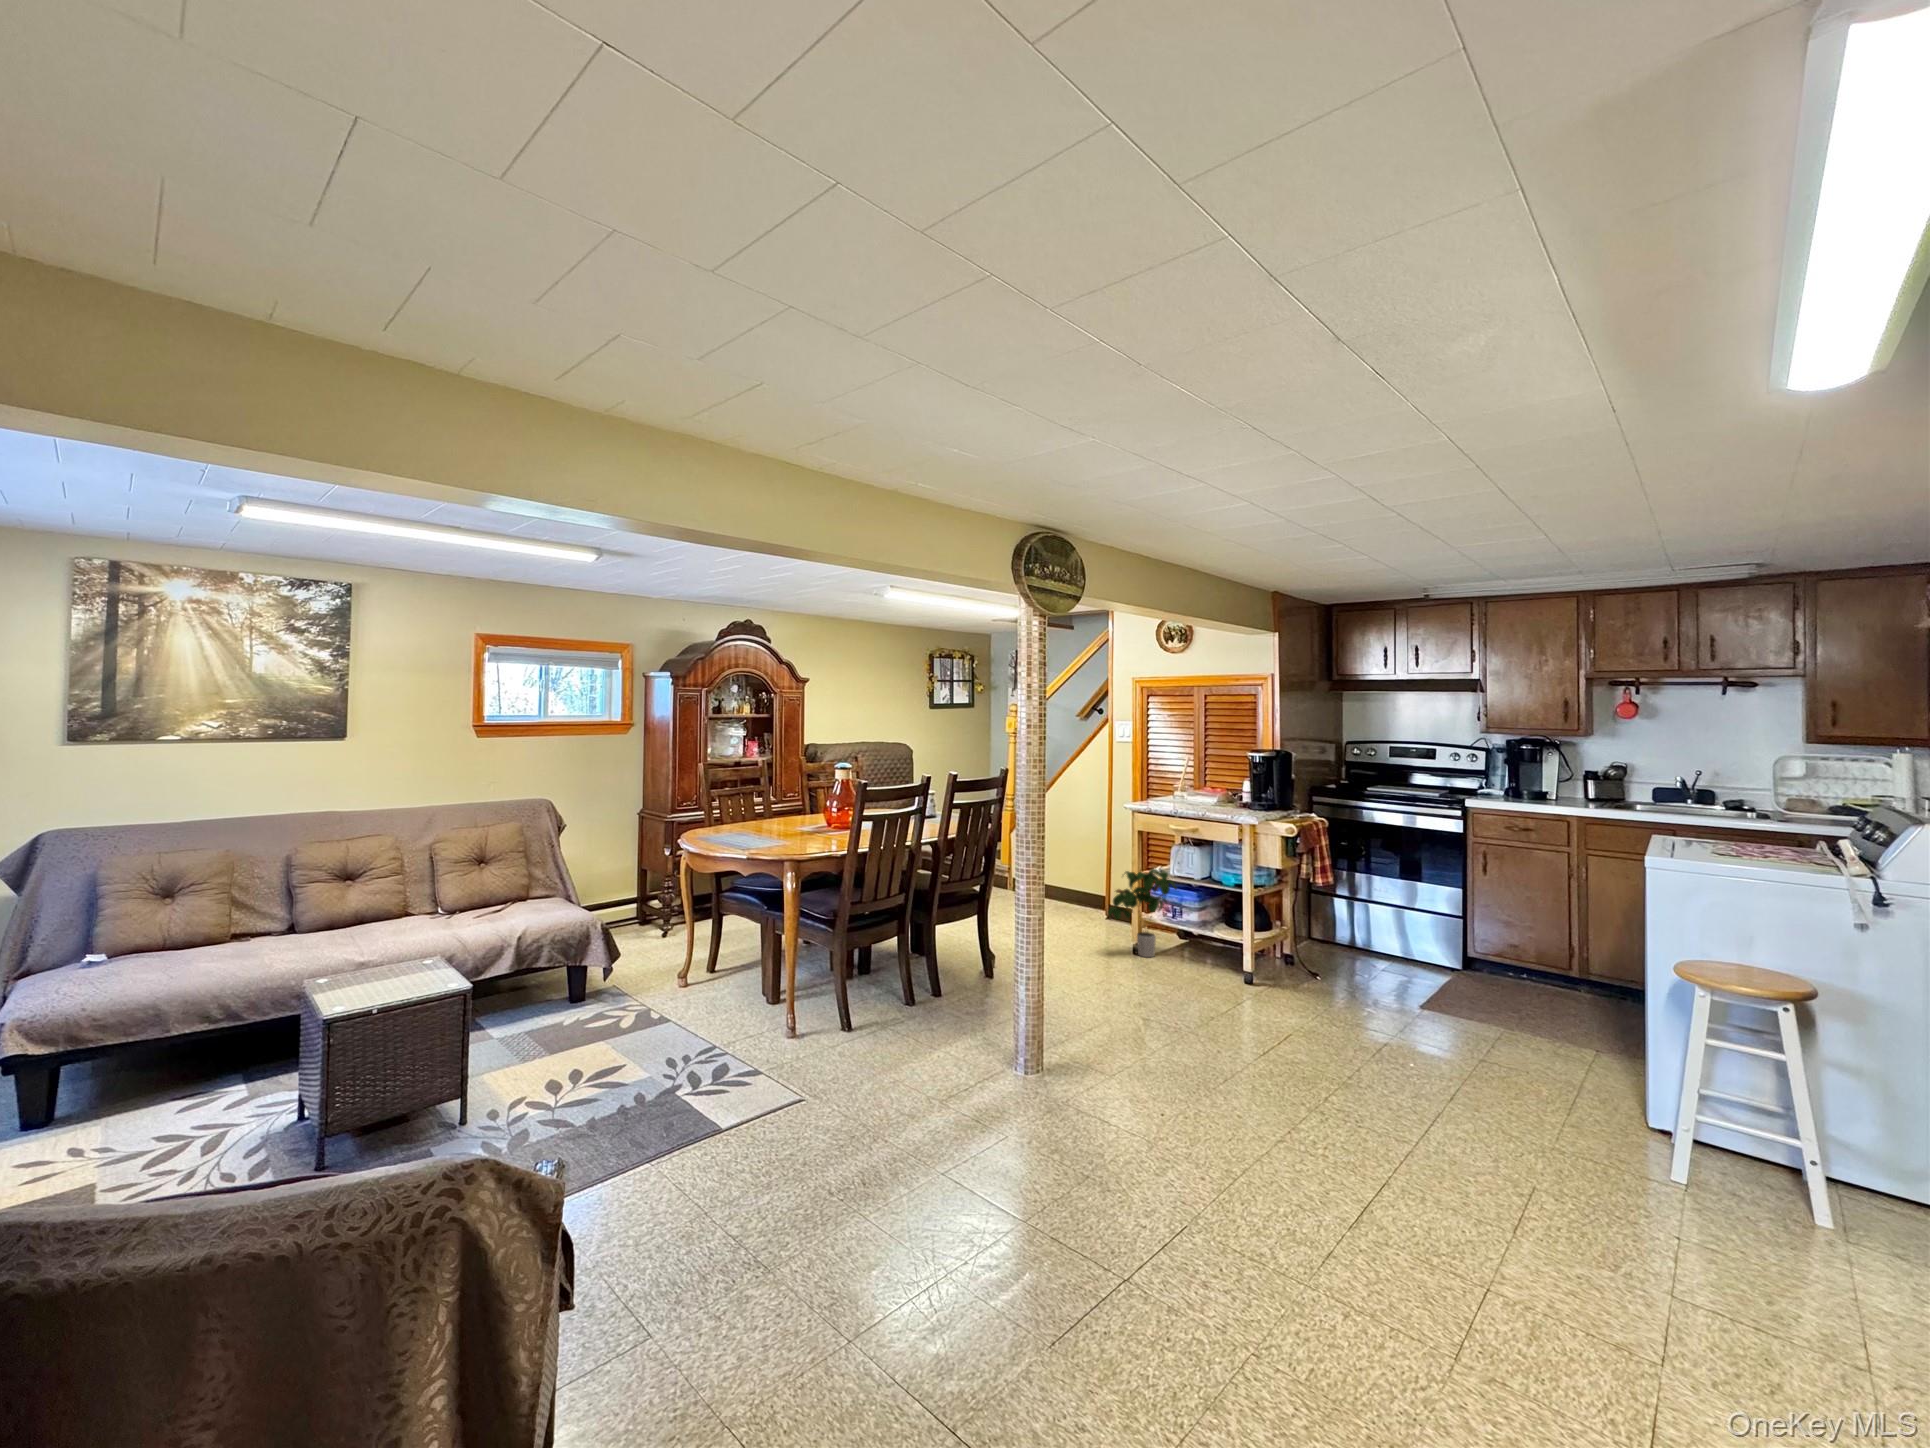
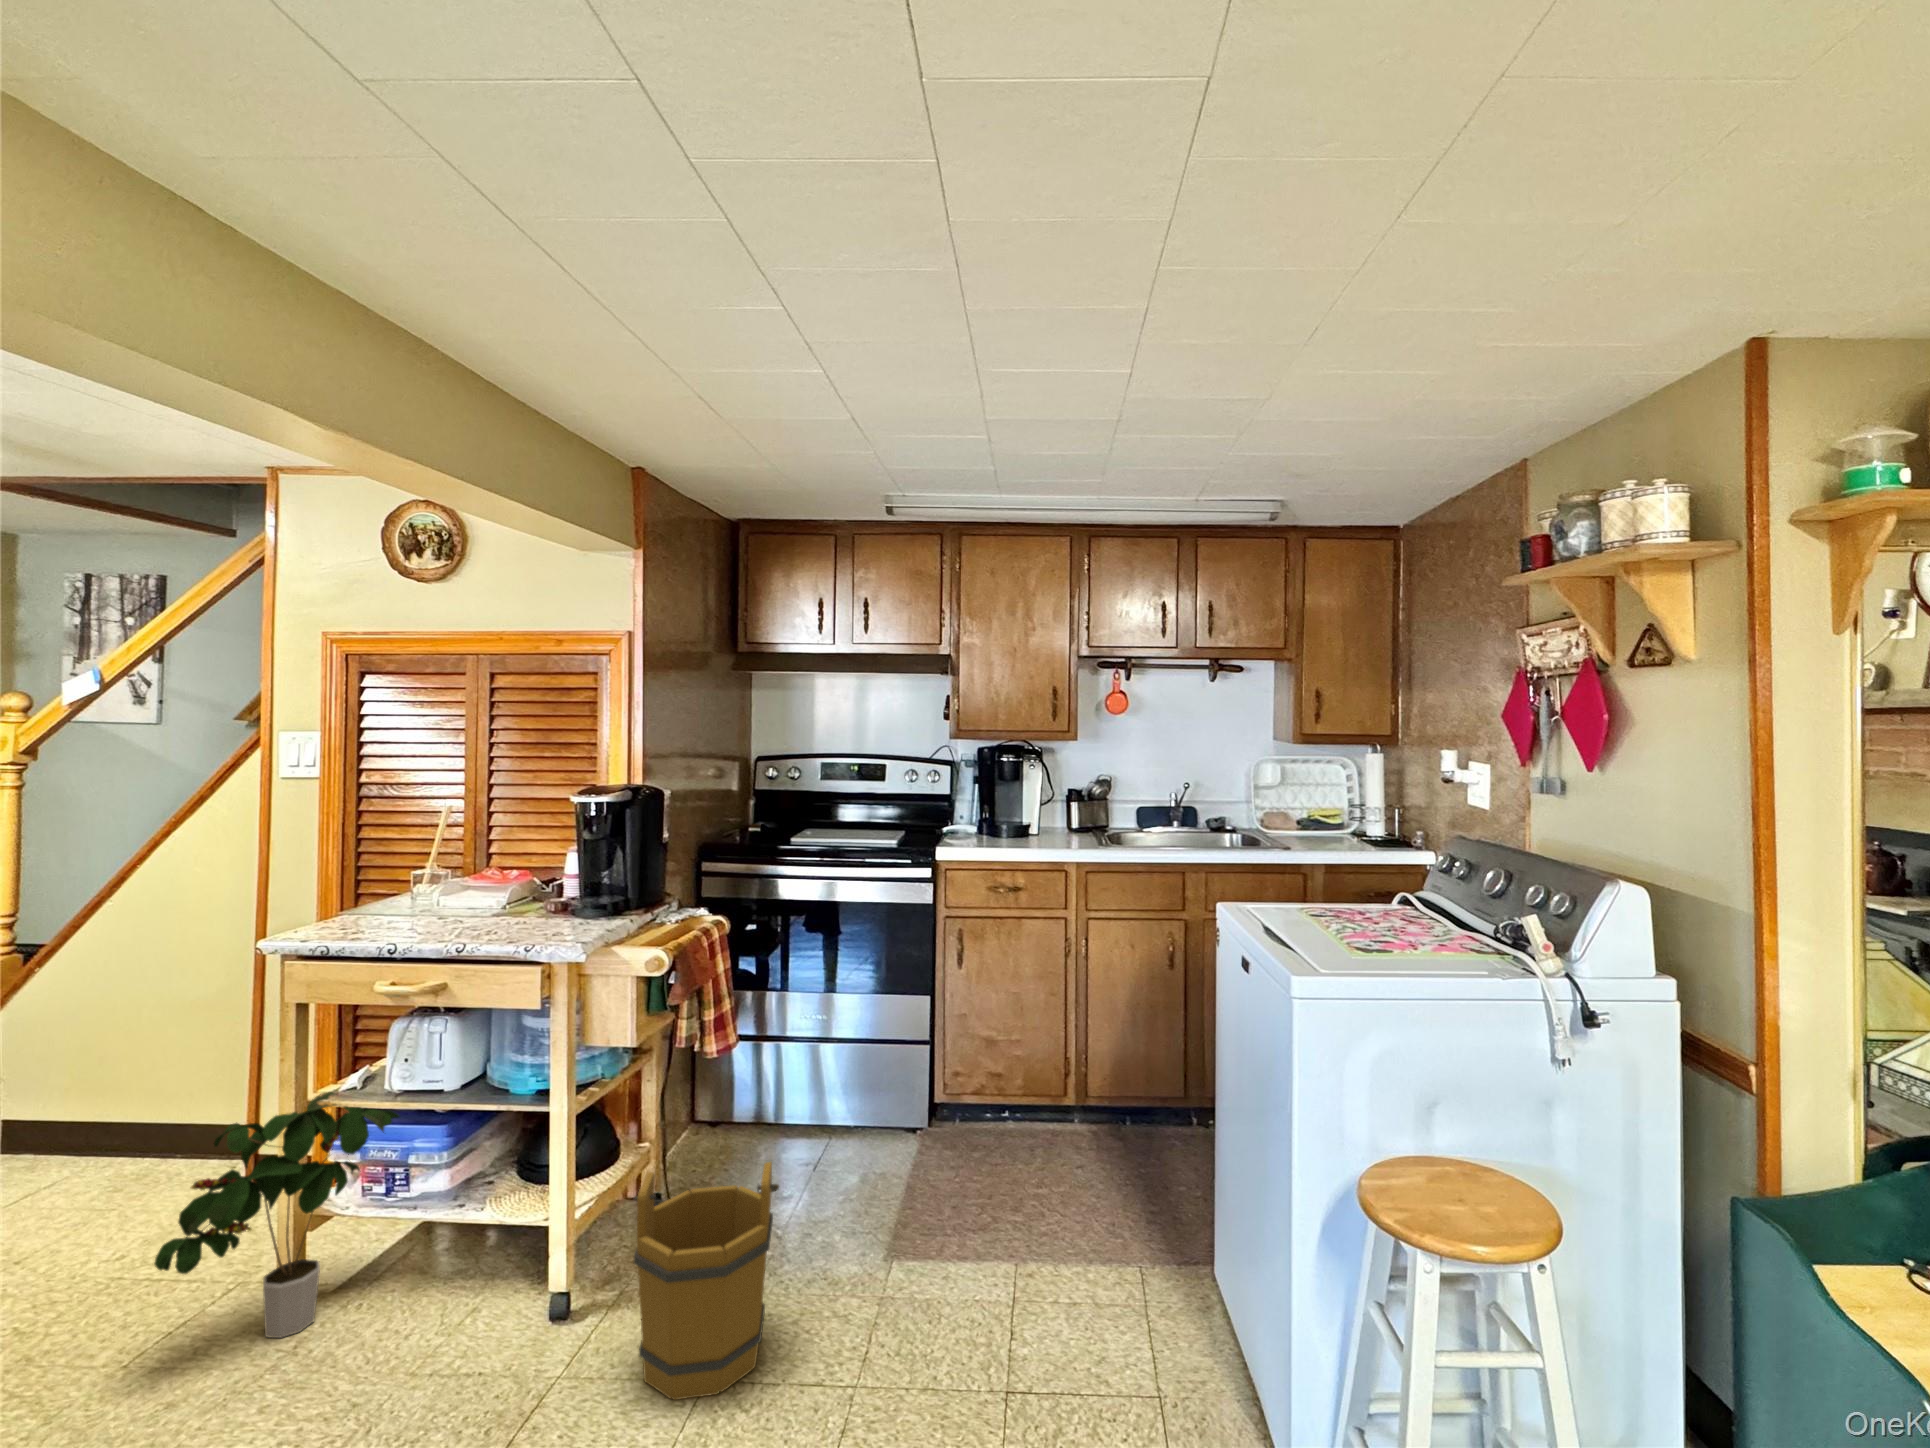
bucket: none [1283,916,1351,1011] -> present [634,1162,779,1400]

